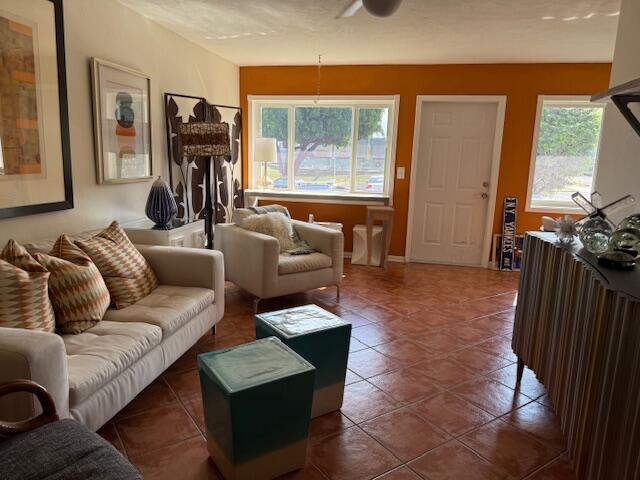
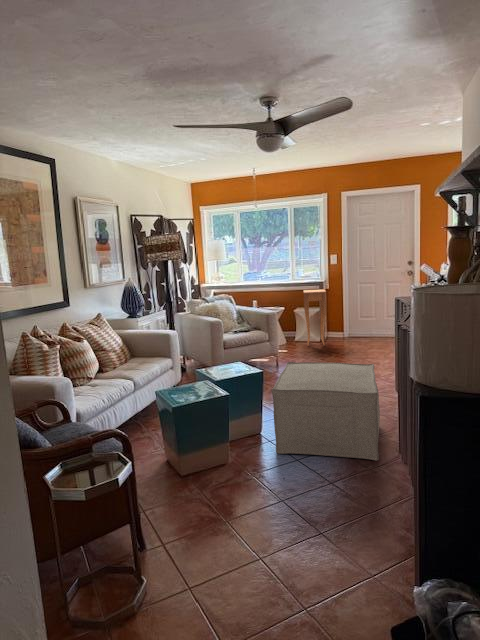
ottoman: none [364,308,521,464] -> present [272,362,380,461]

